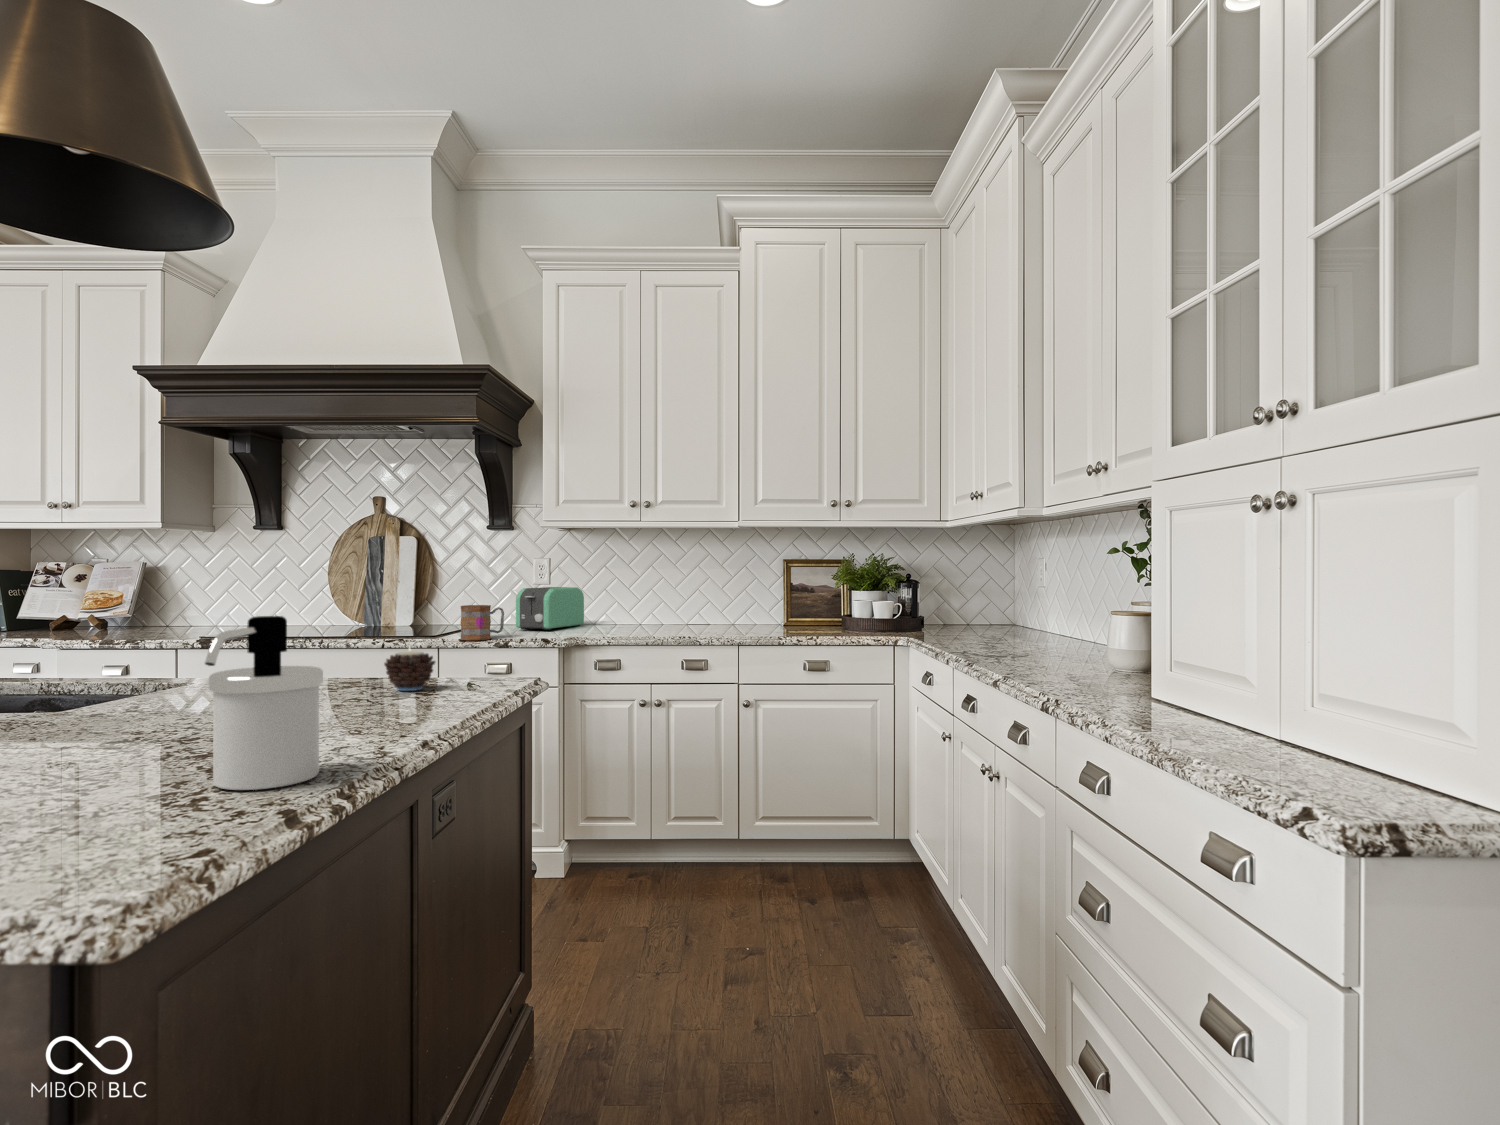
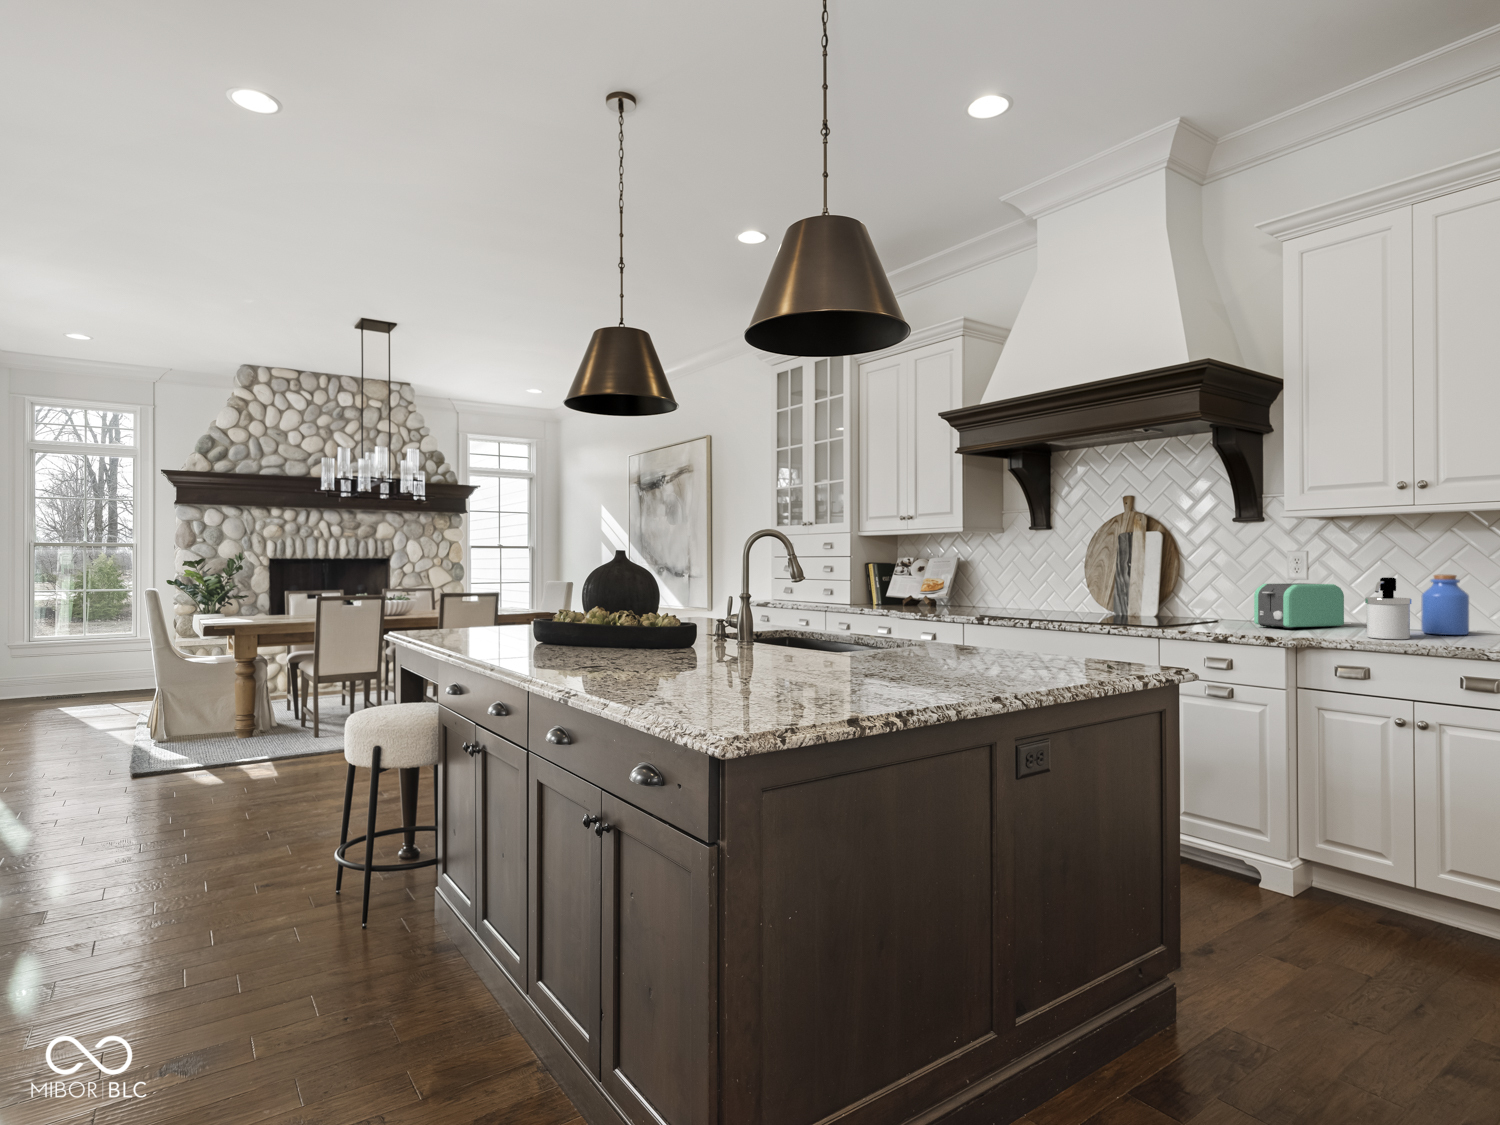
jar: none [643,577,674,627] -> present [1421,575,1469,635]
mug: present [461,605,504,640] -> none [1182,599,1231,633]
soap dispenser: present [205,616,323,790] -> present [1365,577,1412,639]
candle: present [384,649,435,691] -> none [1035,627,1077,665]

